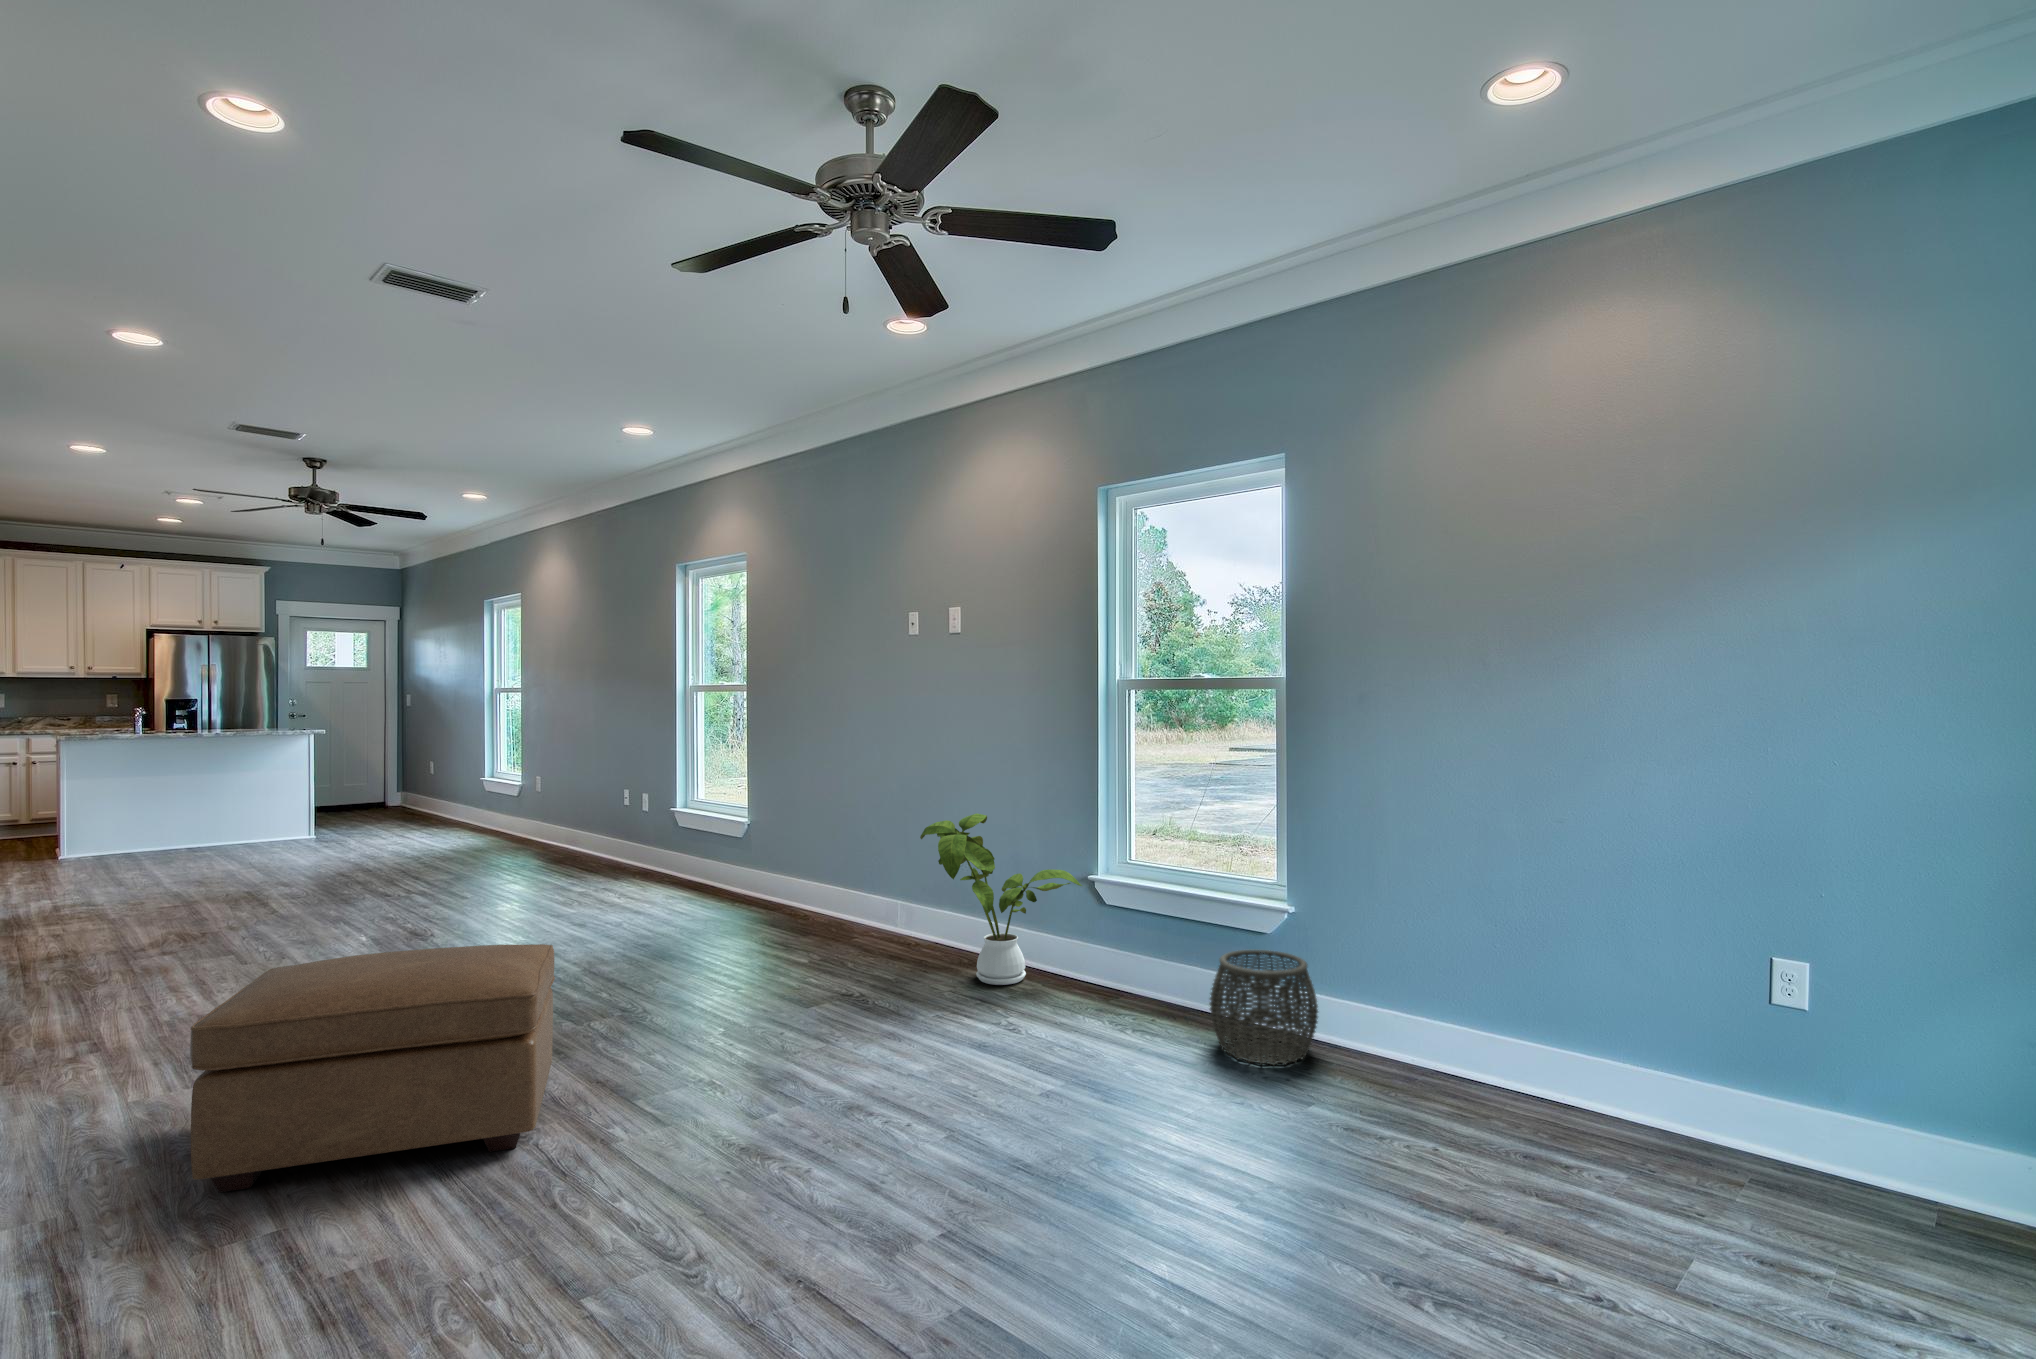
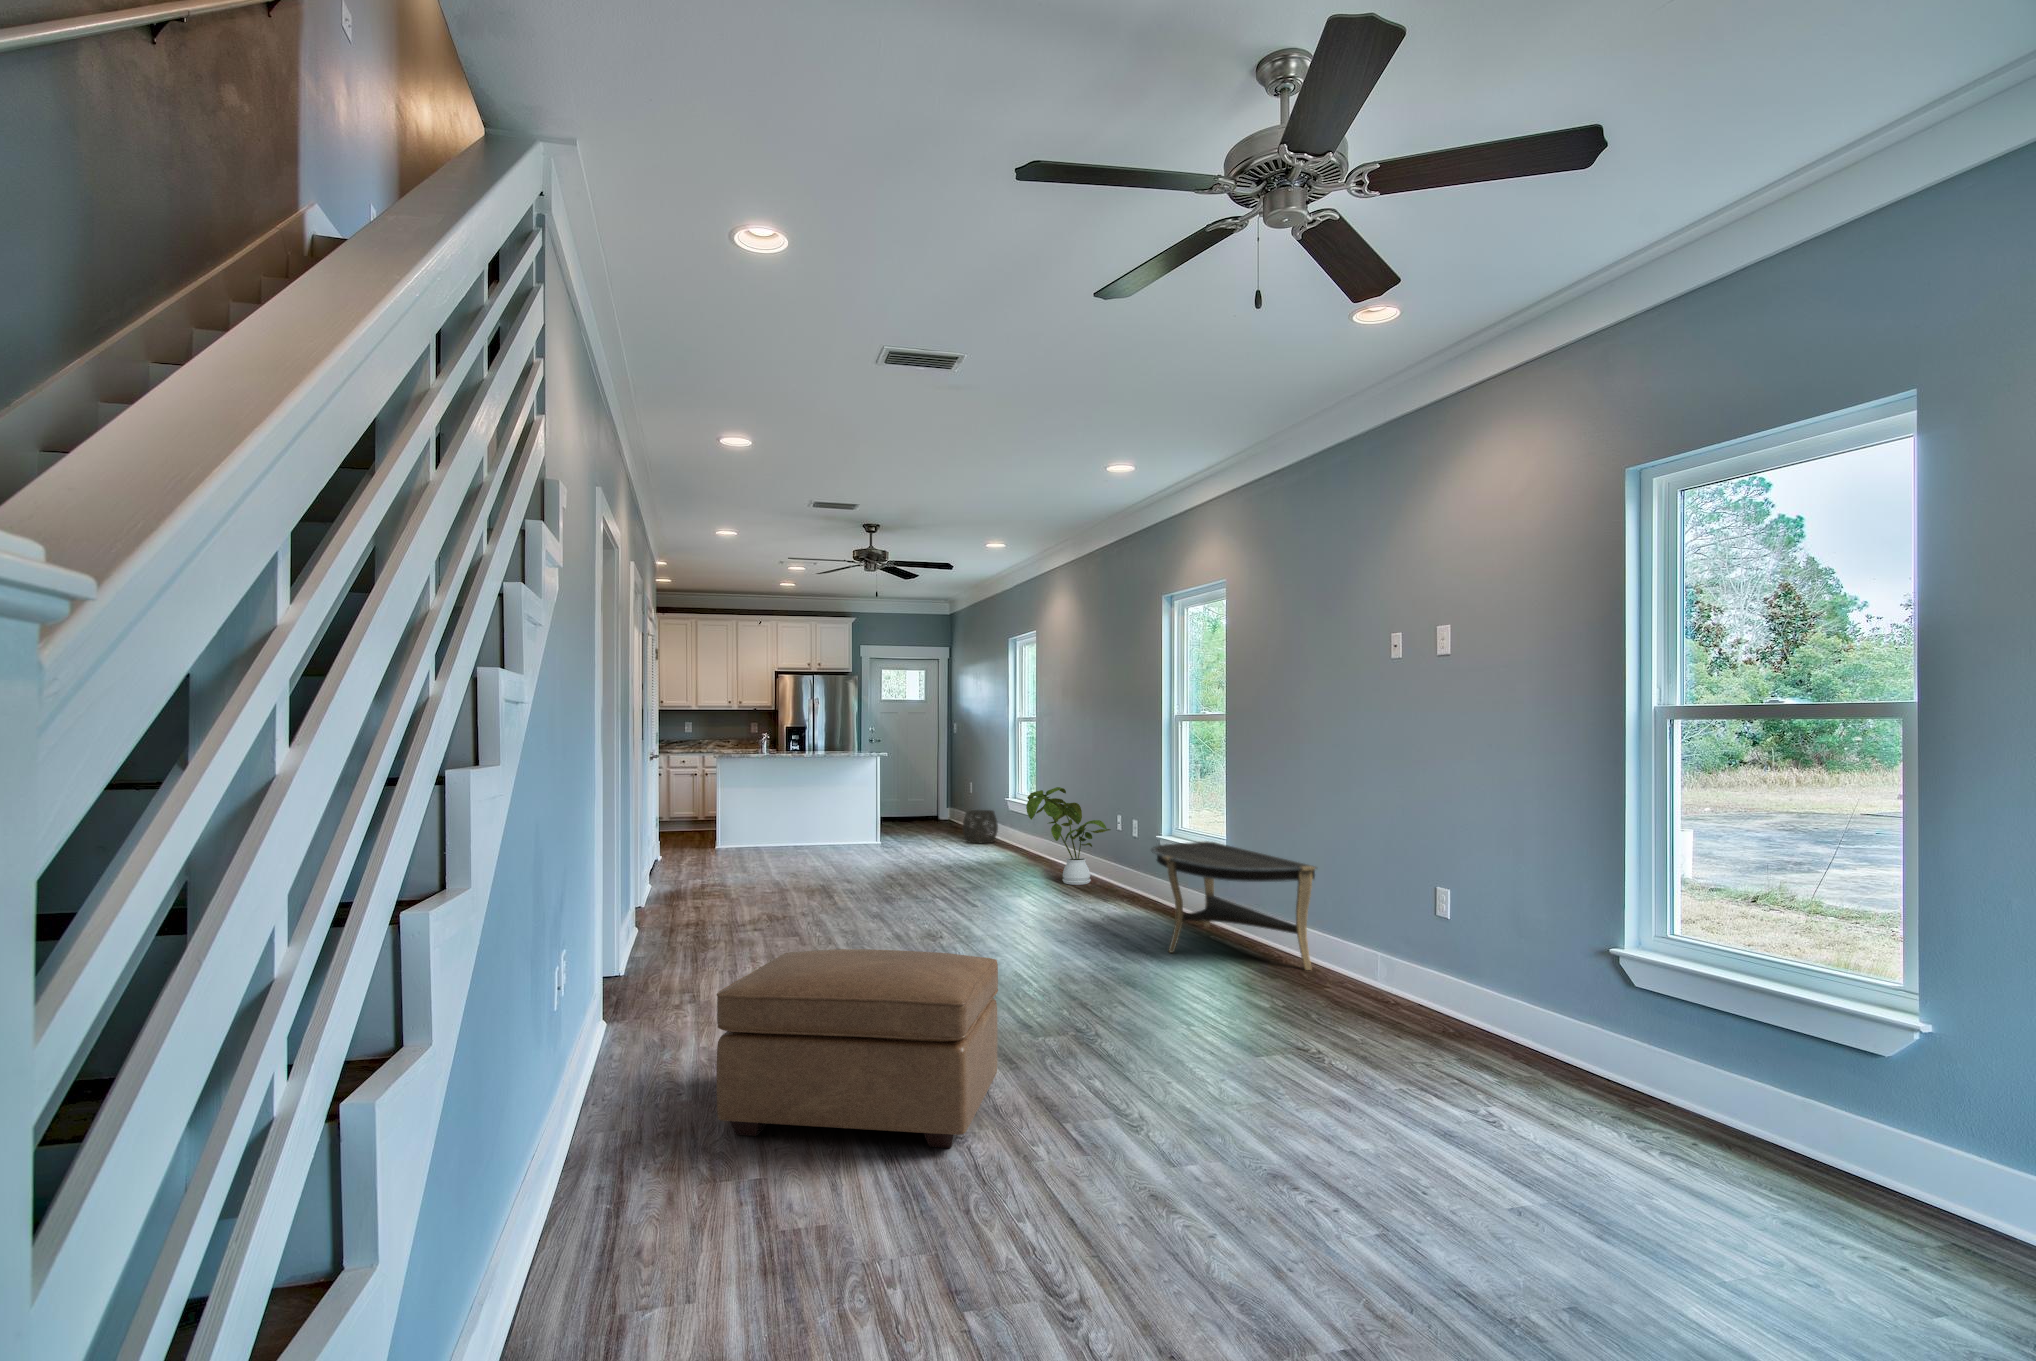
coffee table: none [678,810,846,922] -> present [1151,841,1317,970]
house plant: present [920,814,1082,985] -> present [1026,787,1111,885]
woven basket: present [1210,950,1318,1065] -> present [963,810,998,843]

